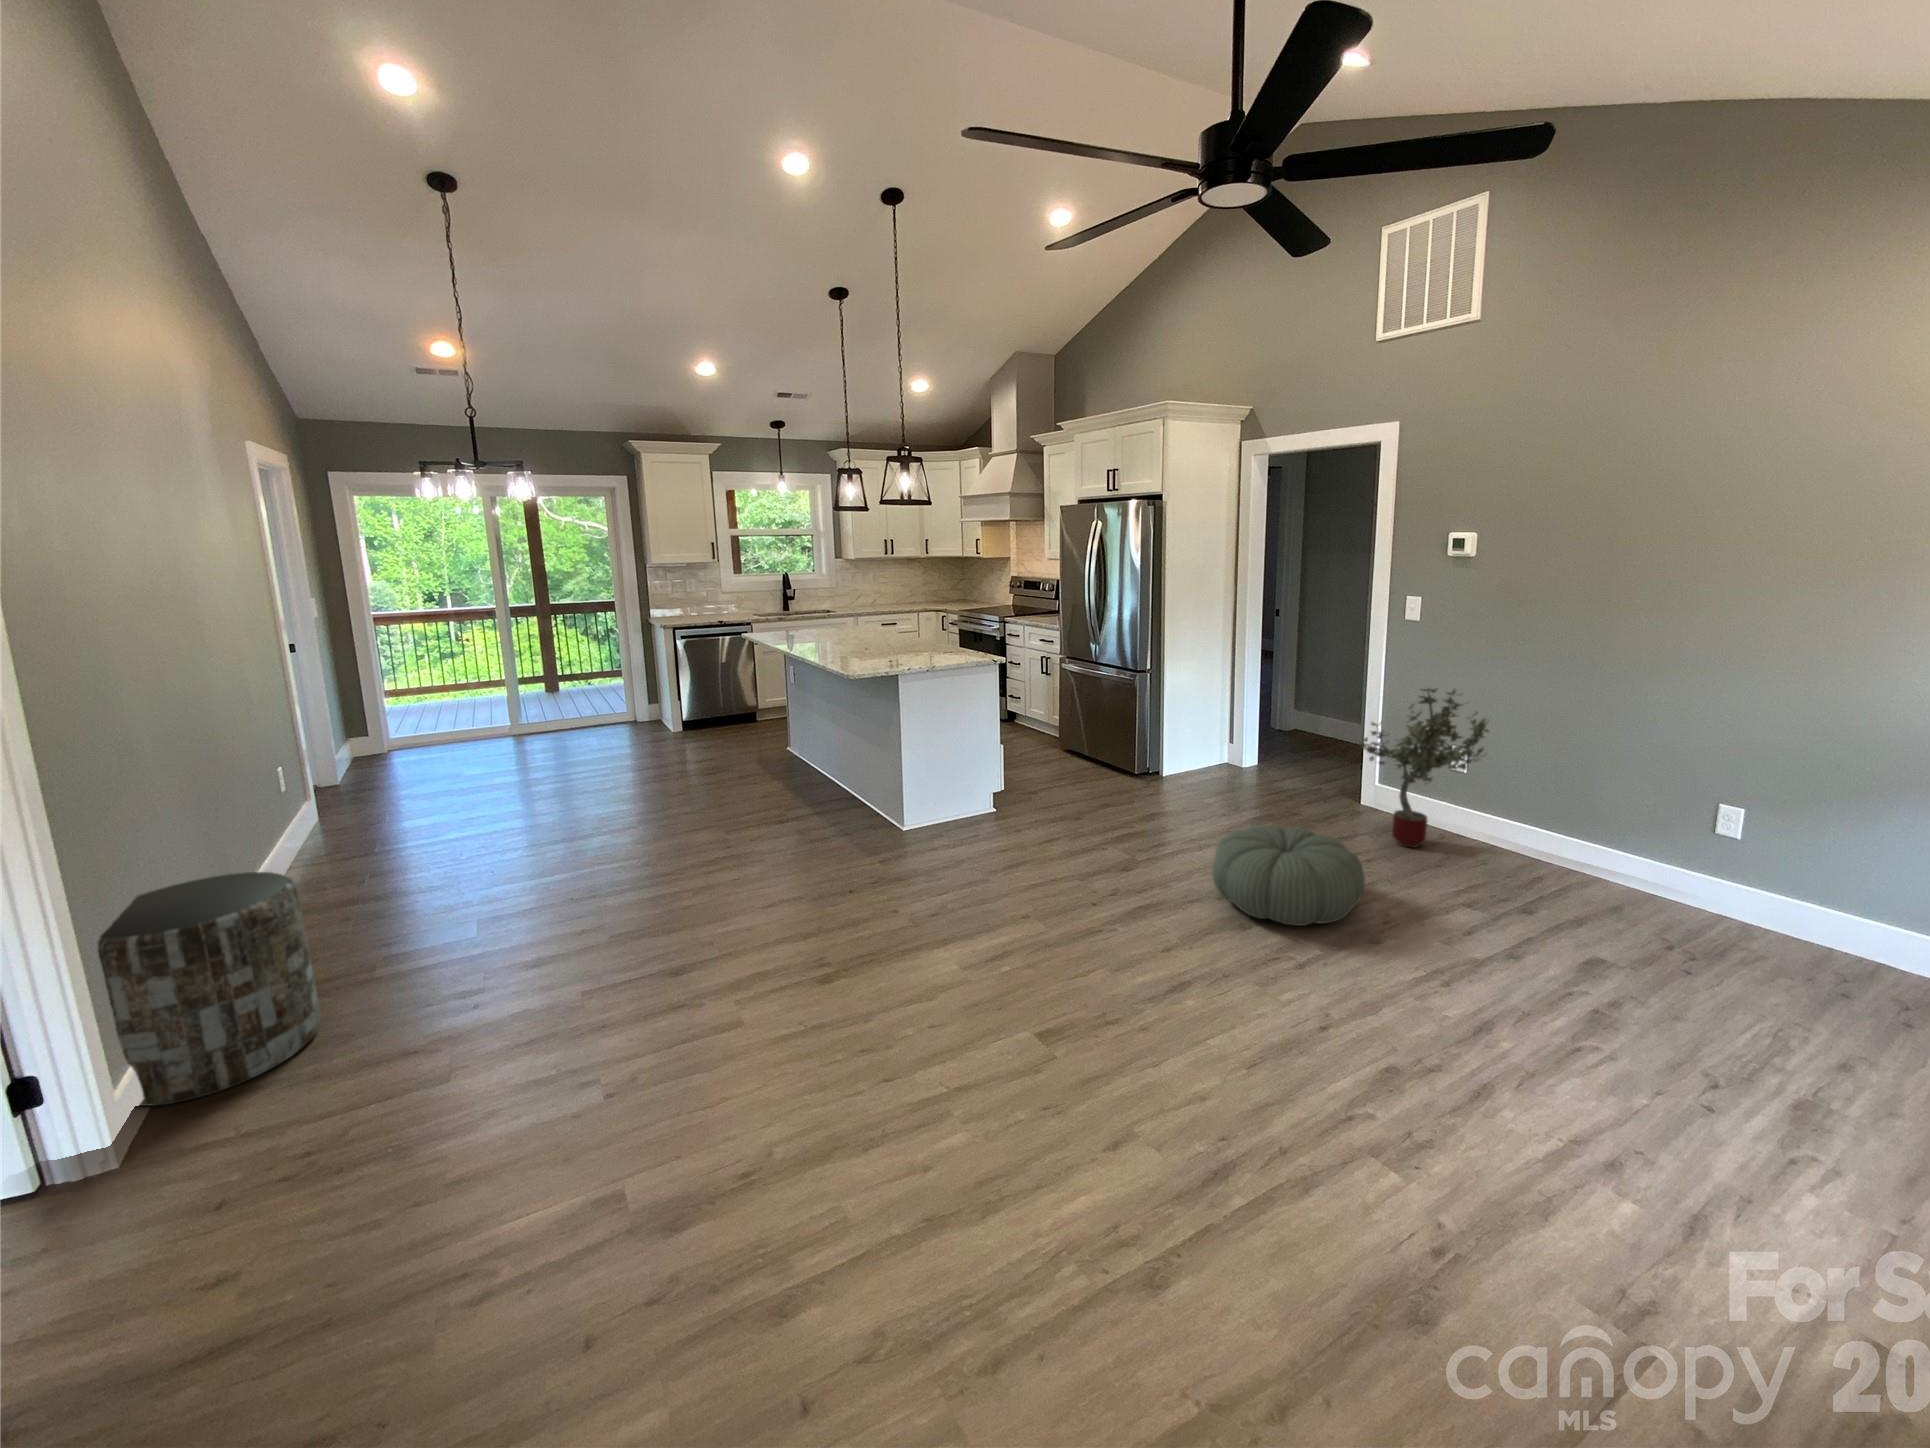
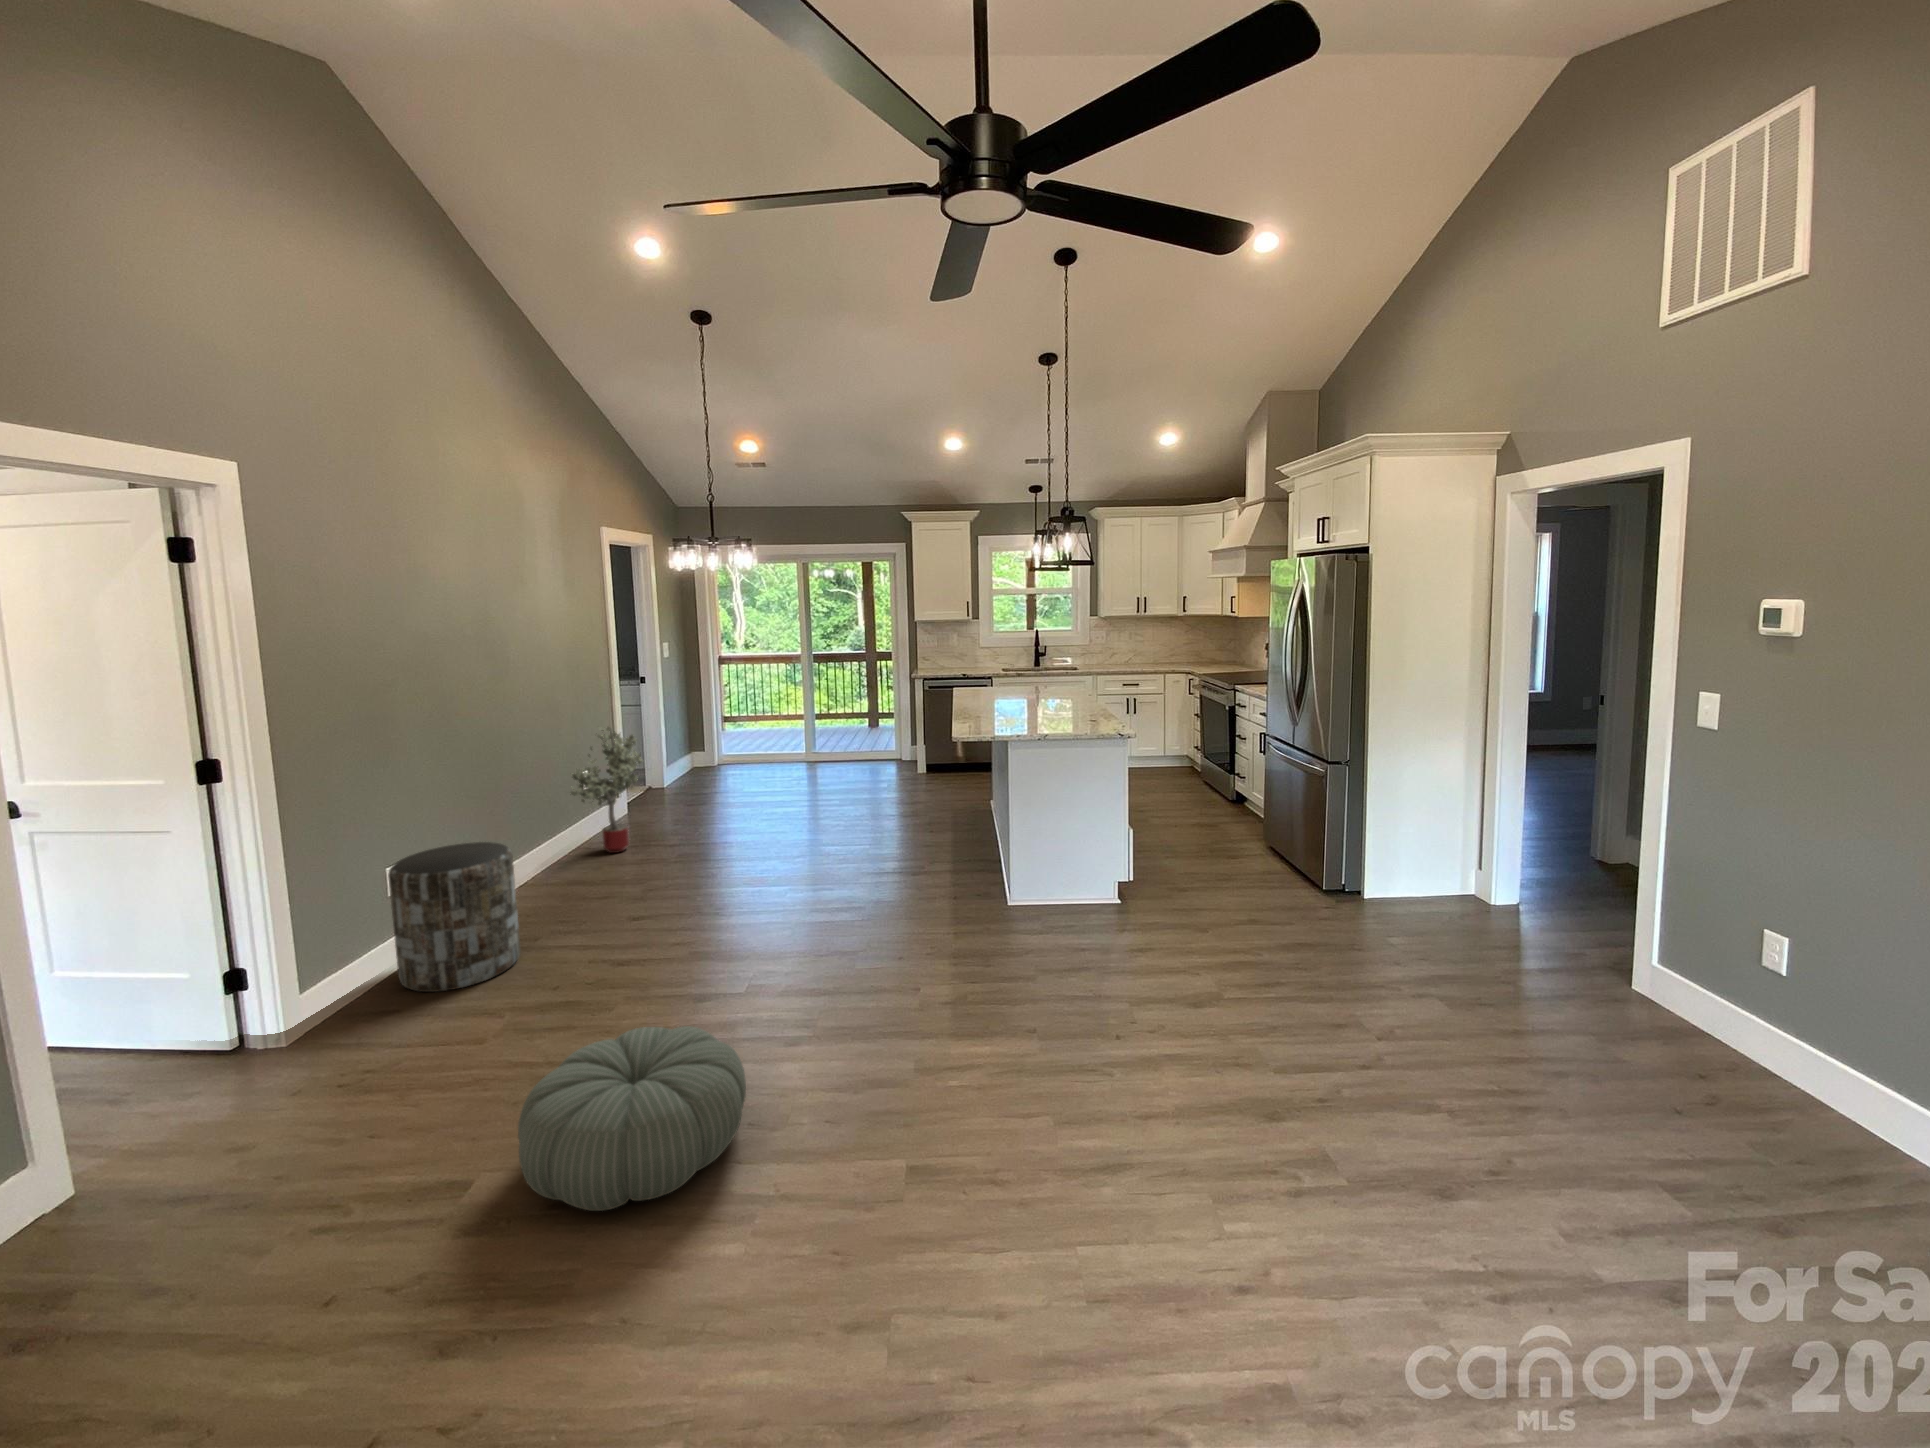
potted tree: present [1360,688,1489,848] -> present [571,727,642,853]
pouf: present [1212,825,1365,926] -> present [518,1026,746,1211]

